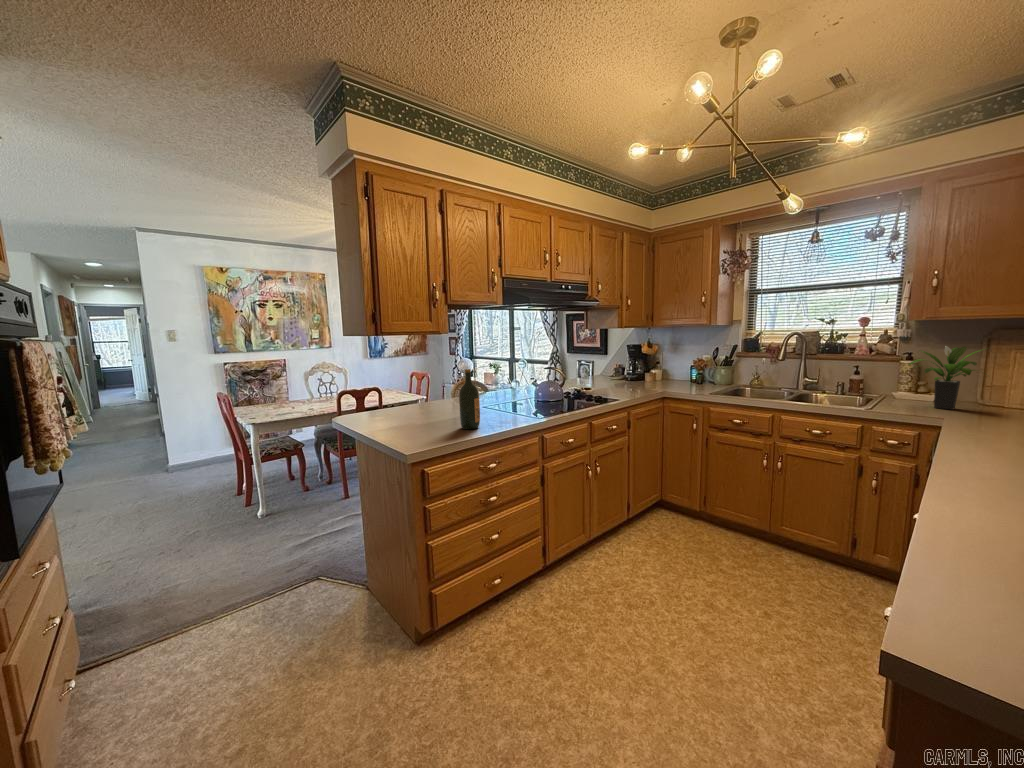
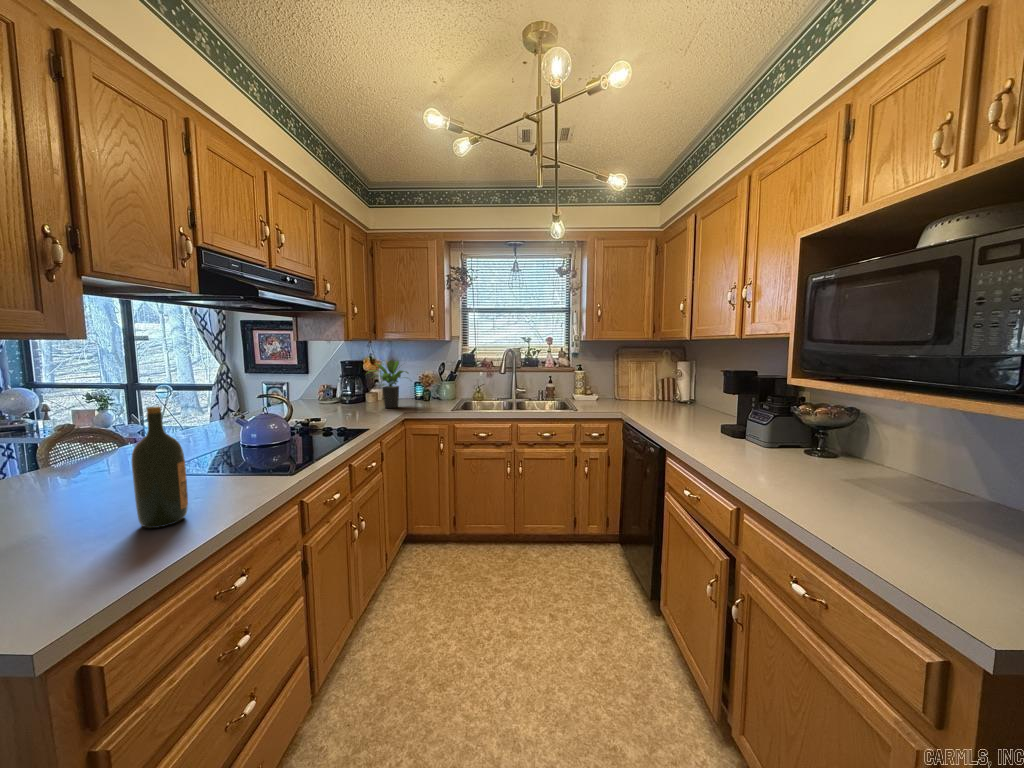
potted plant: present [909,346,981,410] -> present [372,360,408,408]

